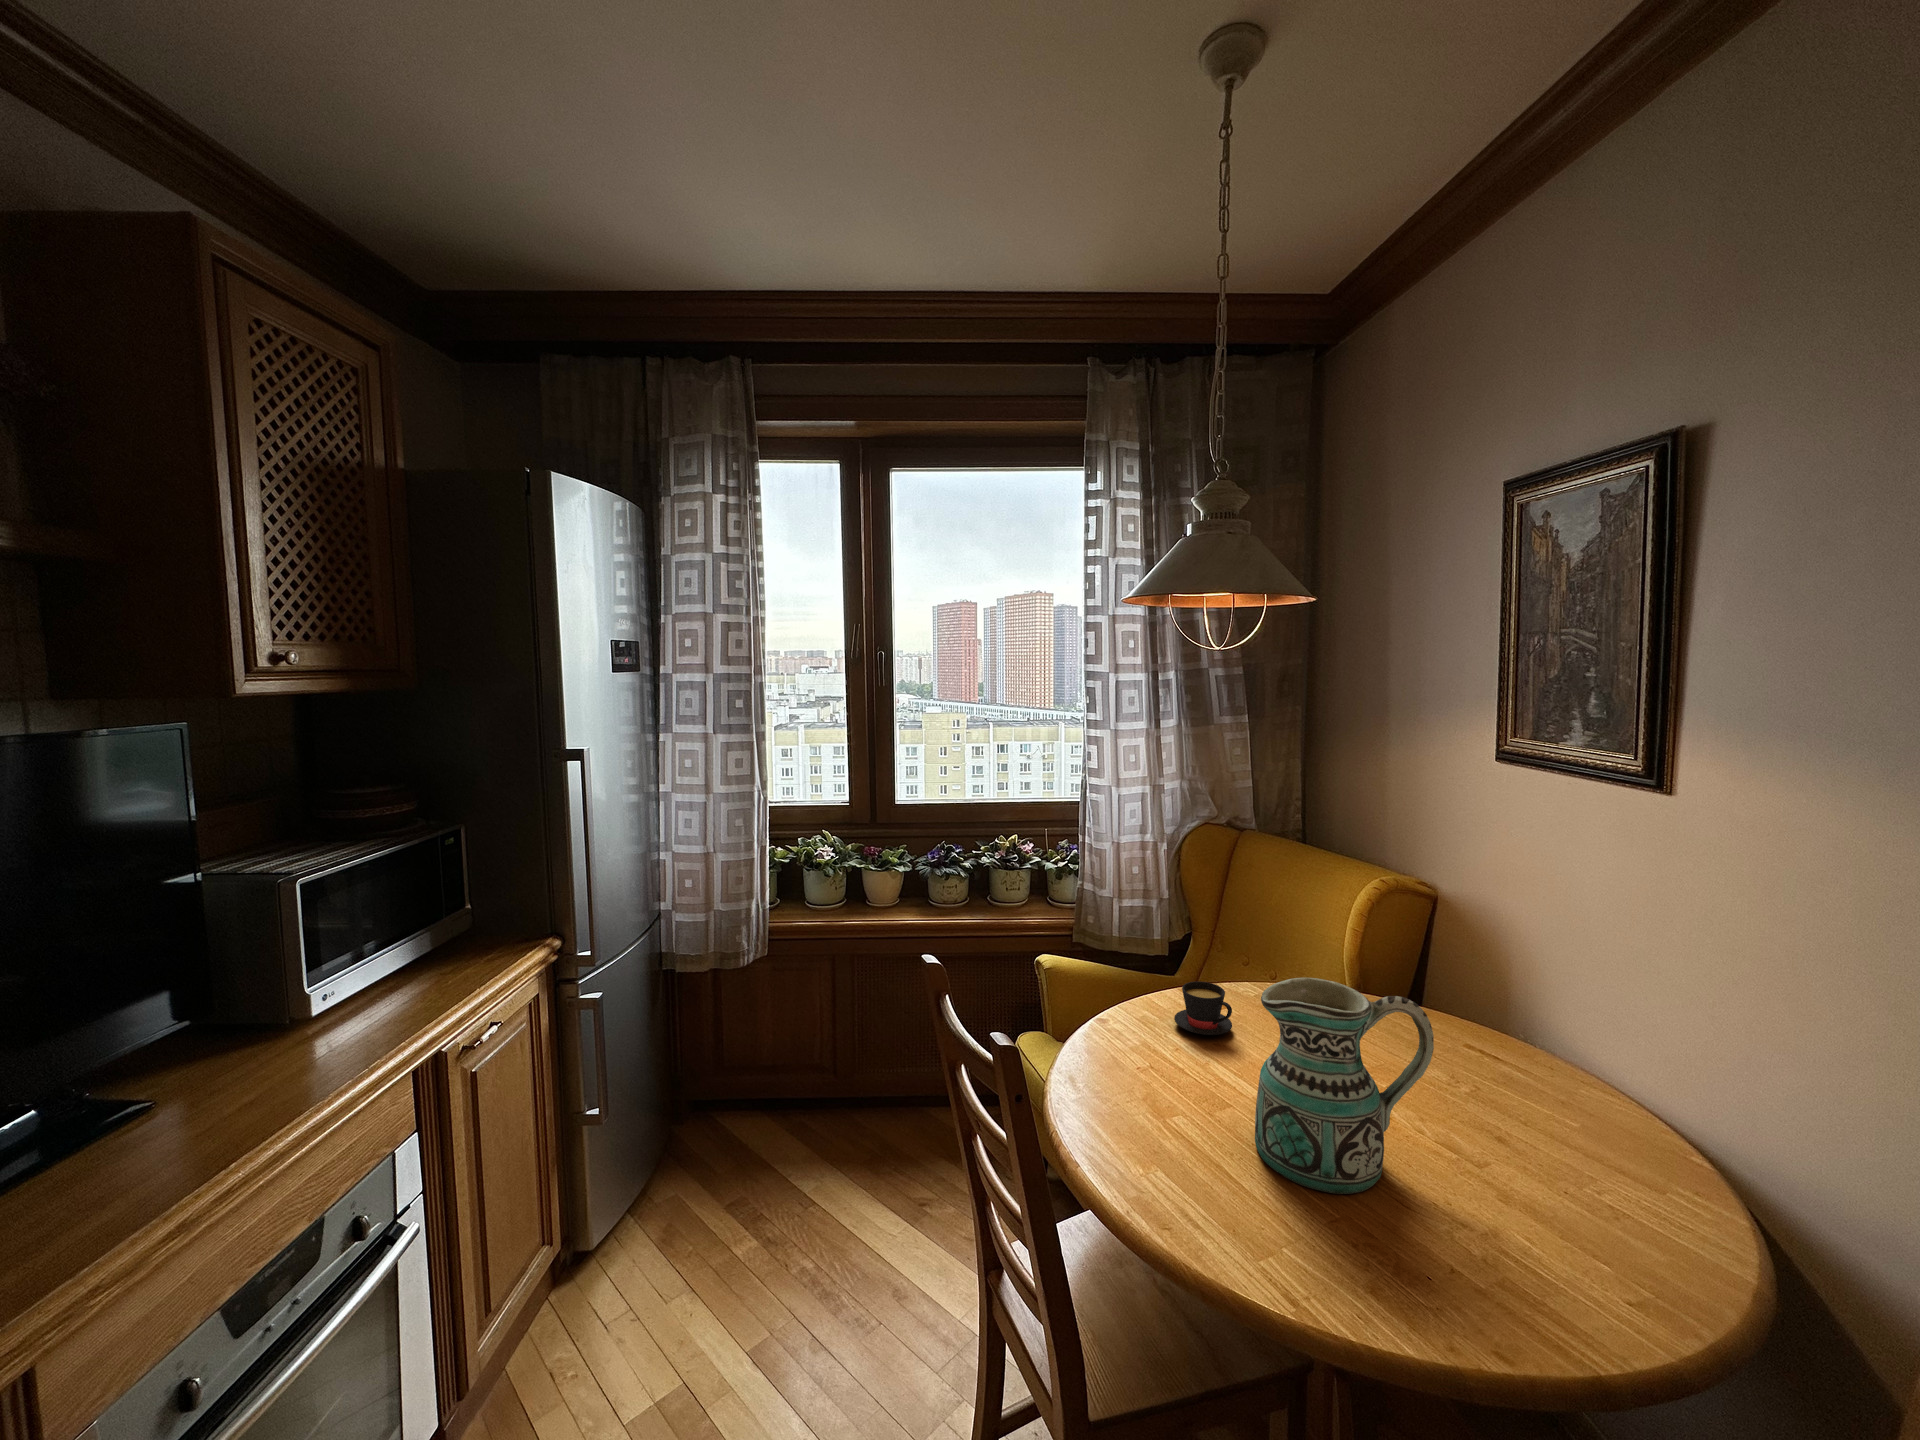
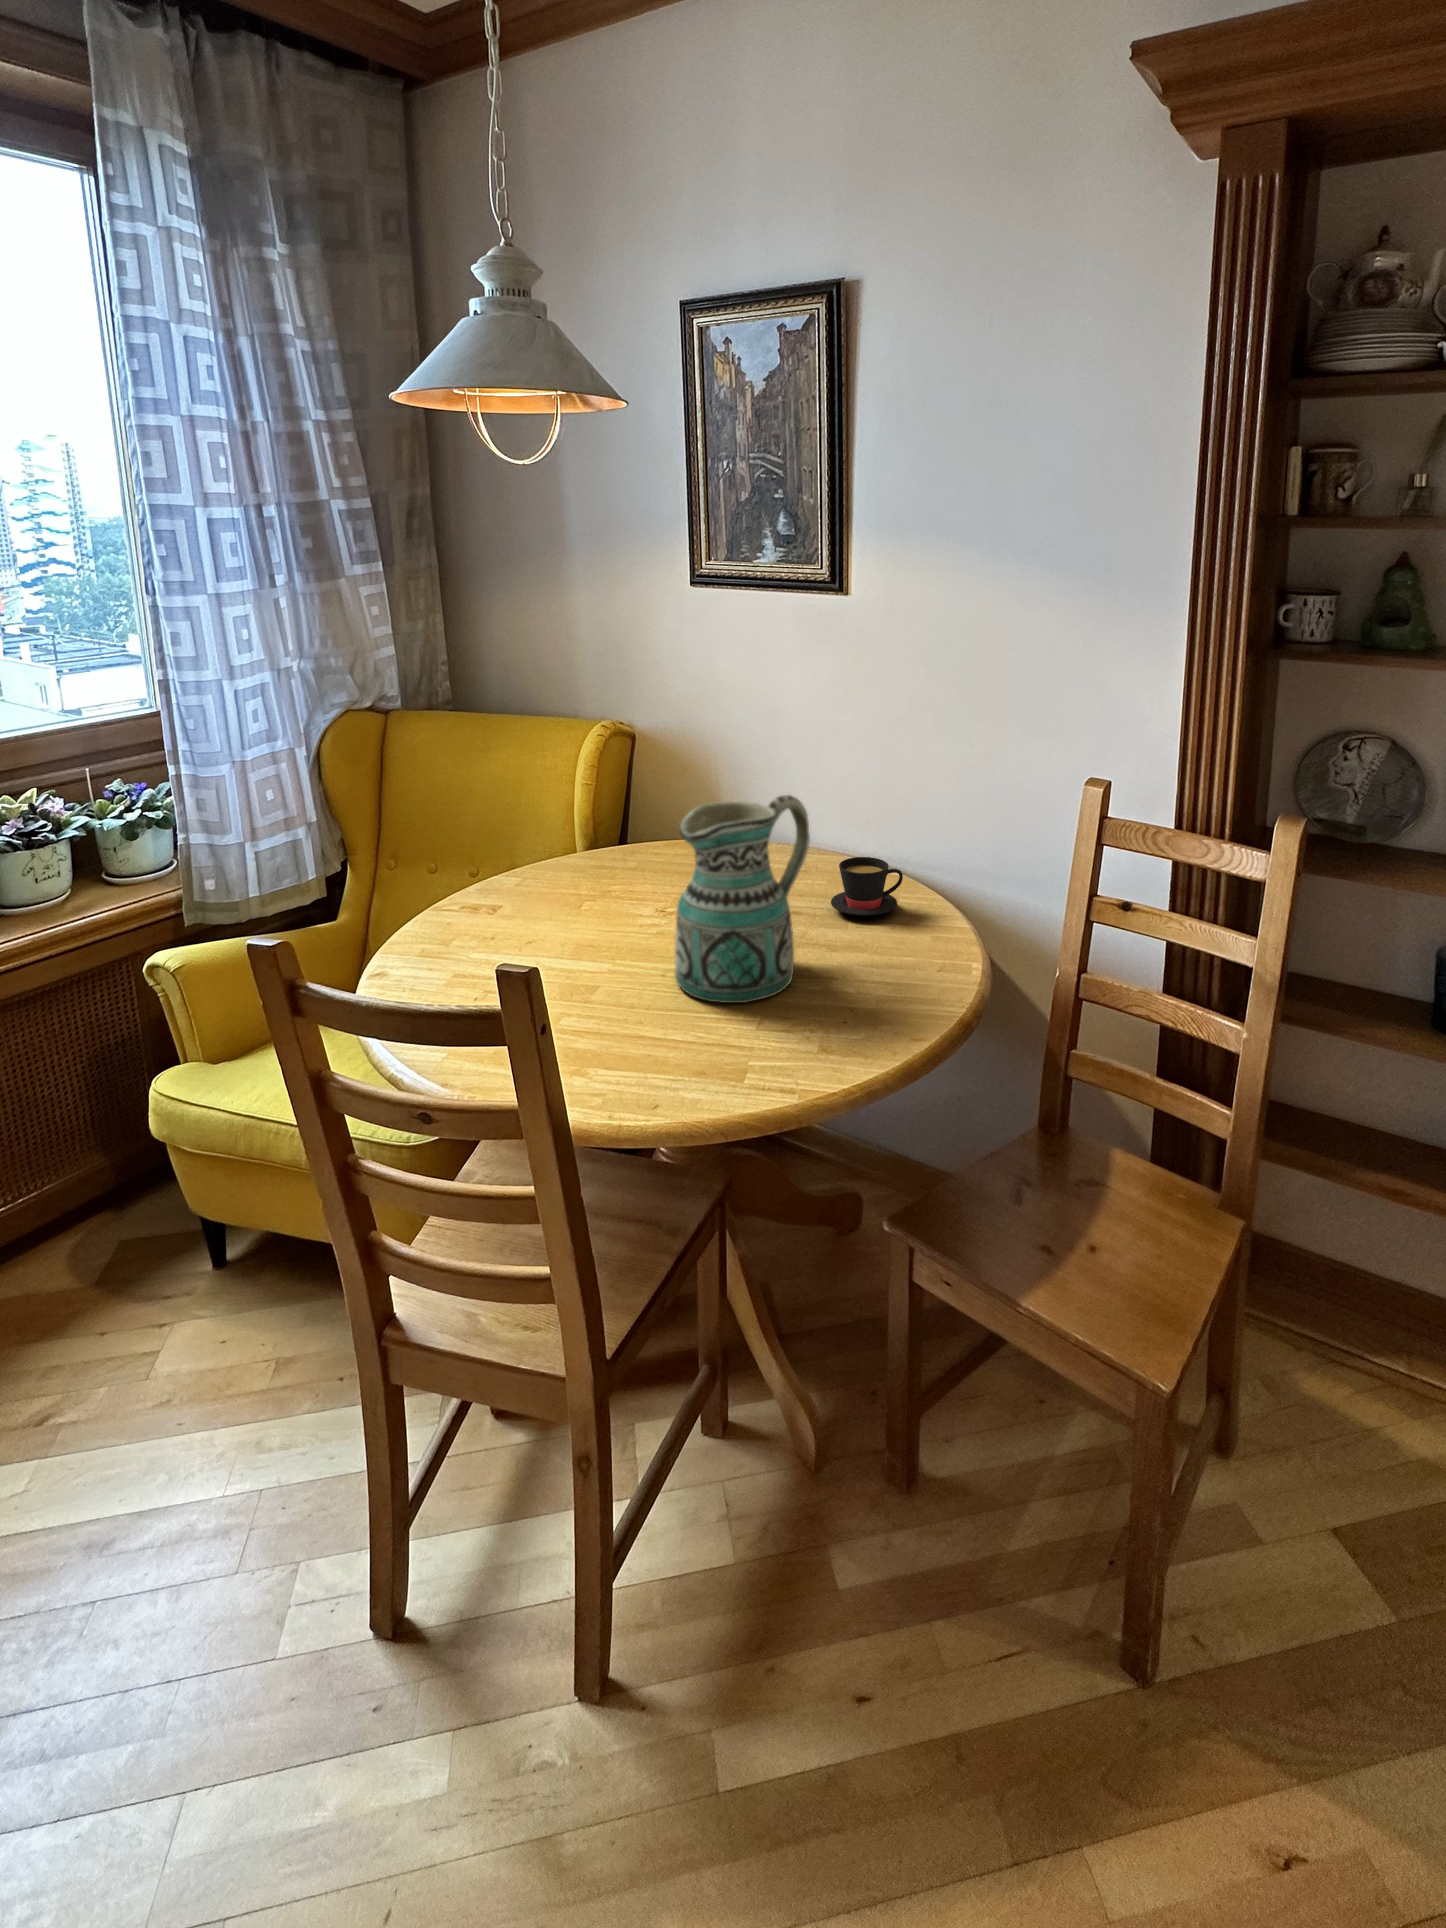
teacup: present [1174,981,1232,1035] -> present [831,857,903,916]

